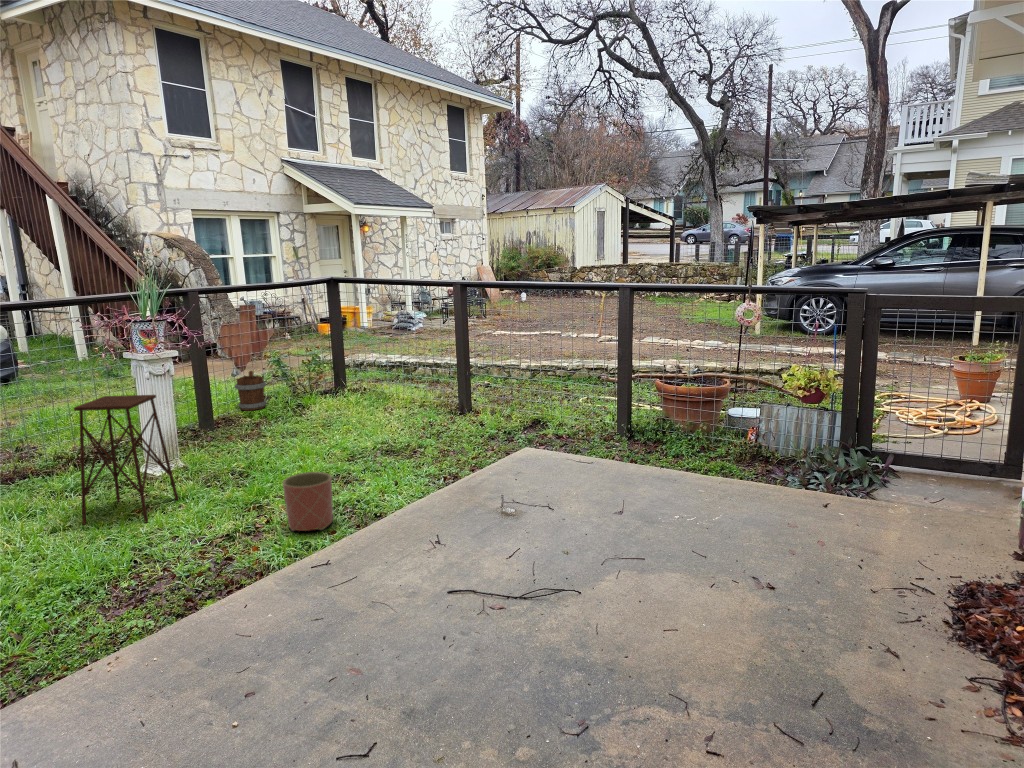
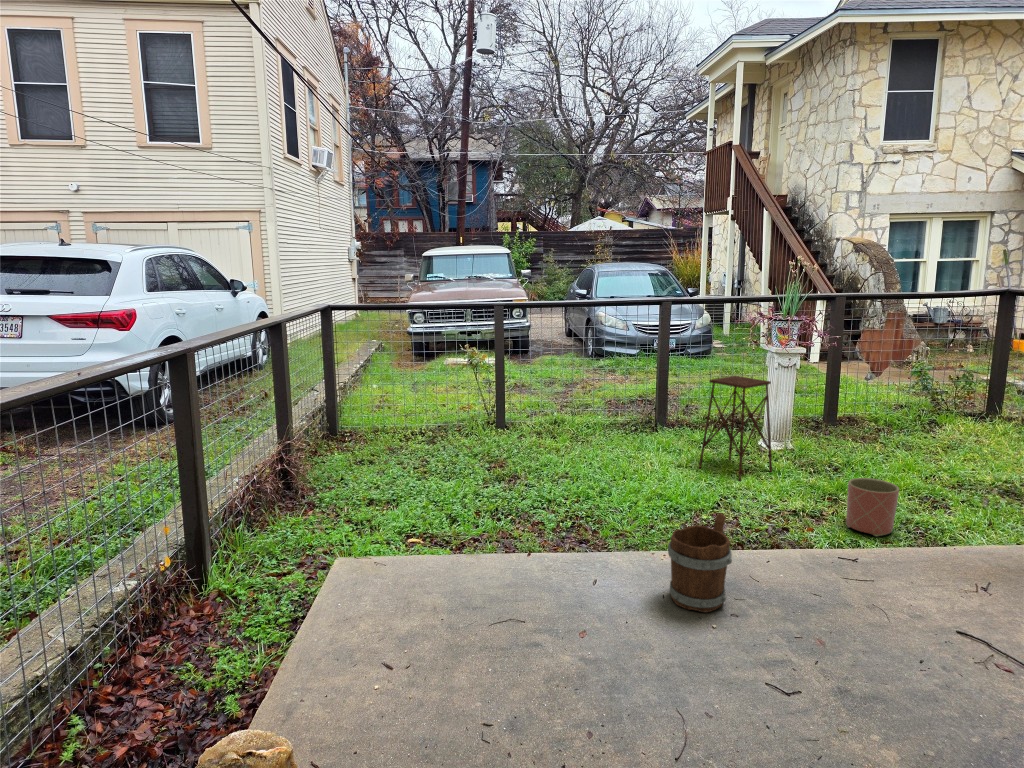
bucket: present [235,371,266,411] -> present [668,513,732,612]

